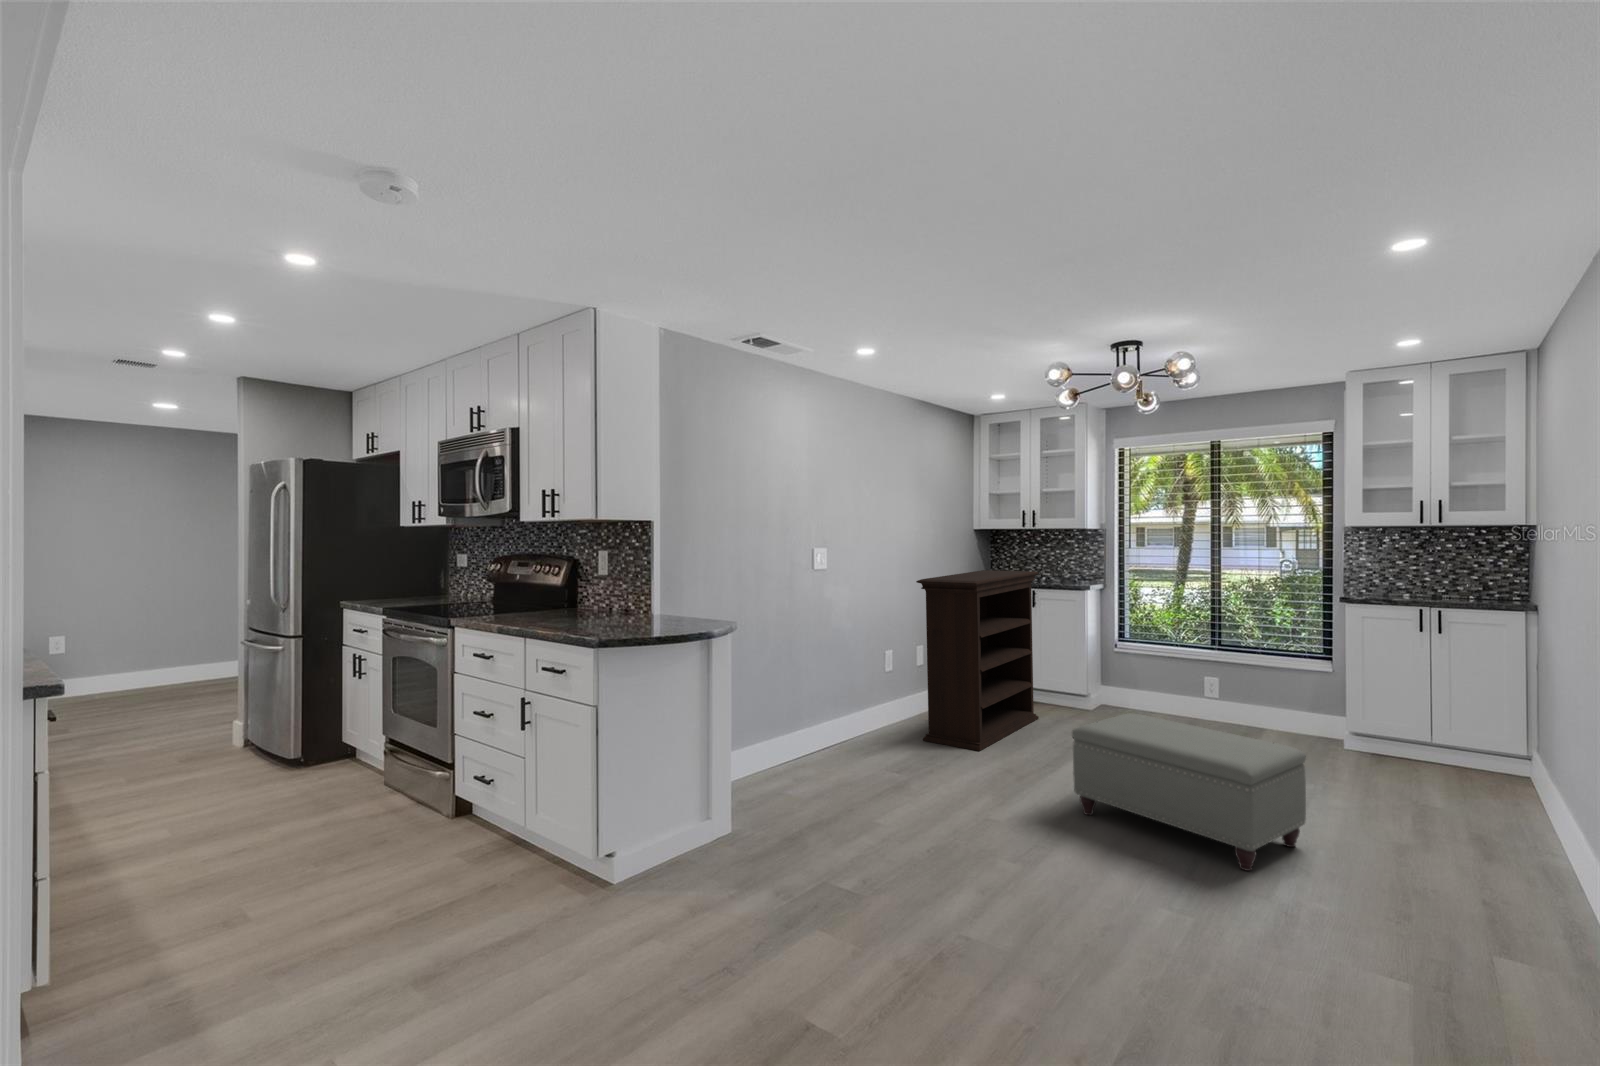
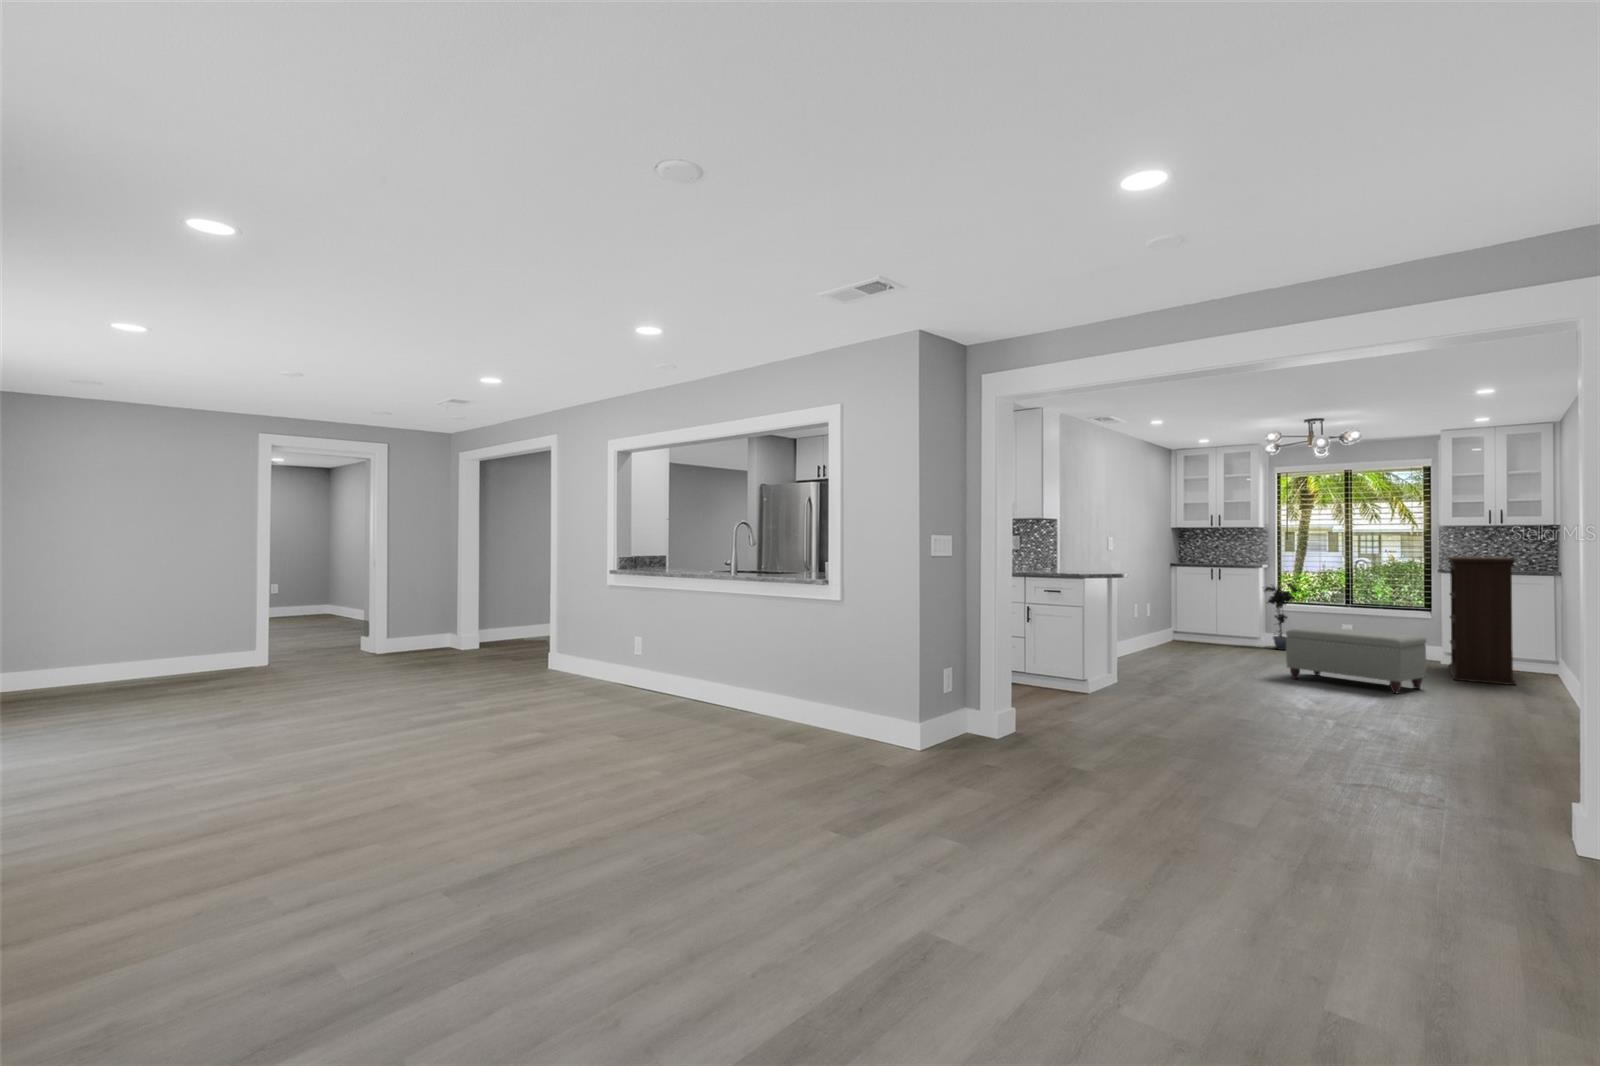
bookshelf: present [916,570,1039,751] -> present [1447,556,1516,685]
potted plant: none [1091,608,1153,713] -> present [1263,581,1301,650]

